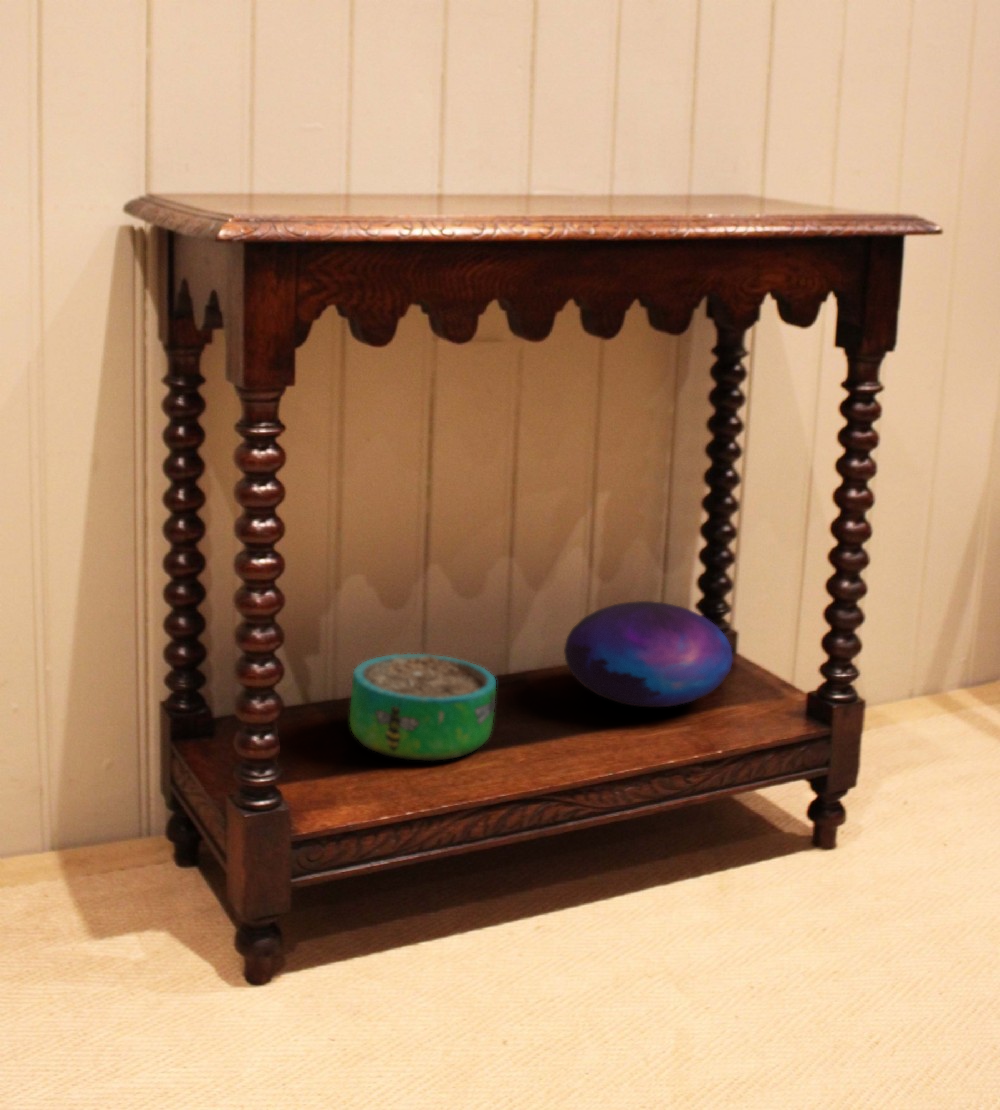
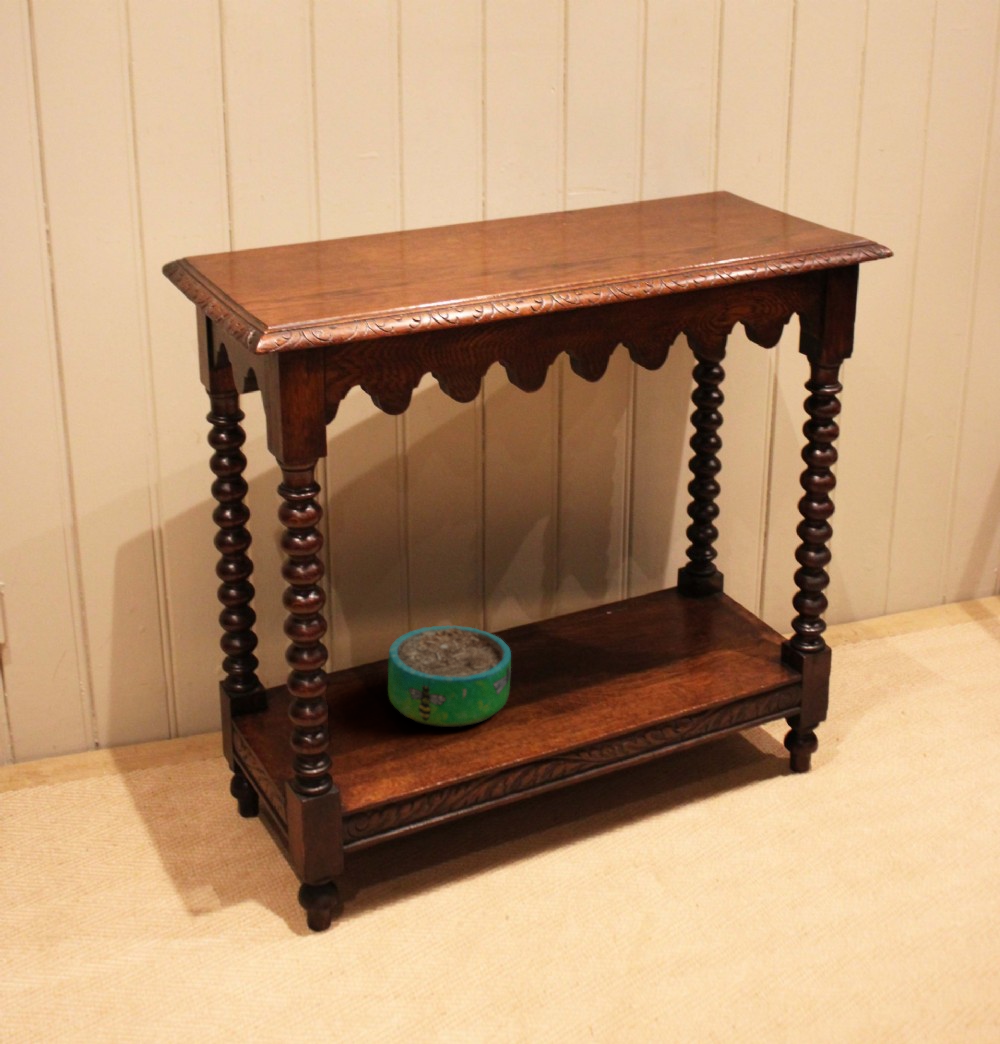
decorative orb: present [564,601,732,707] -> none [571,563,717,660]

